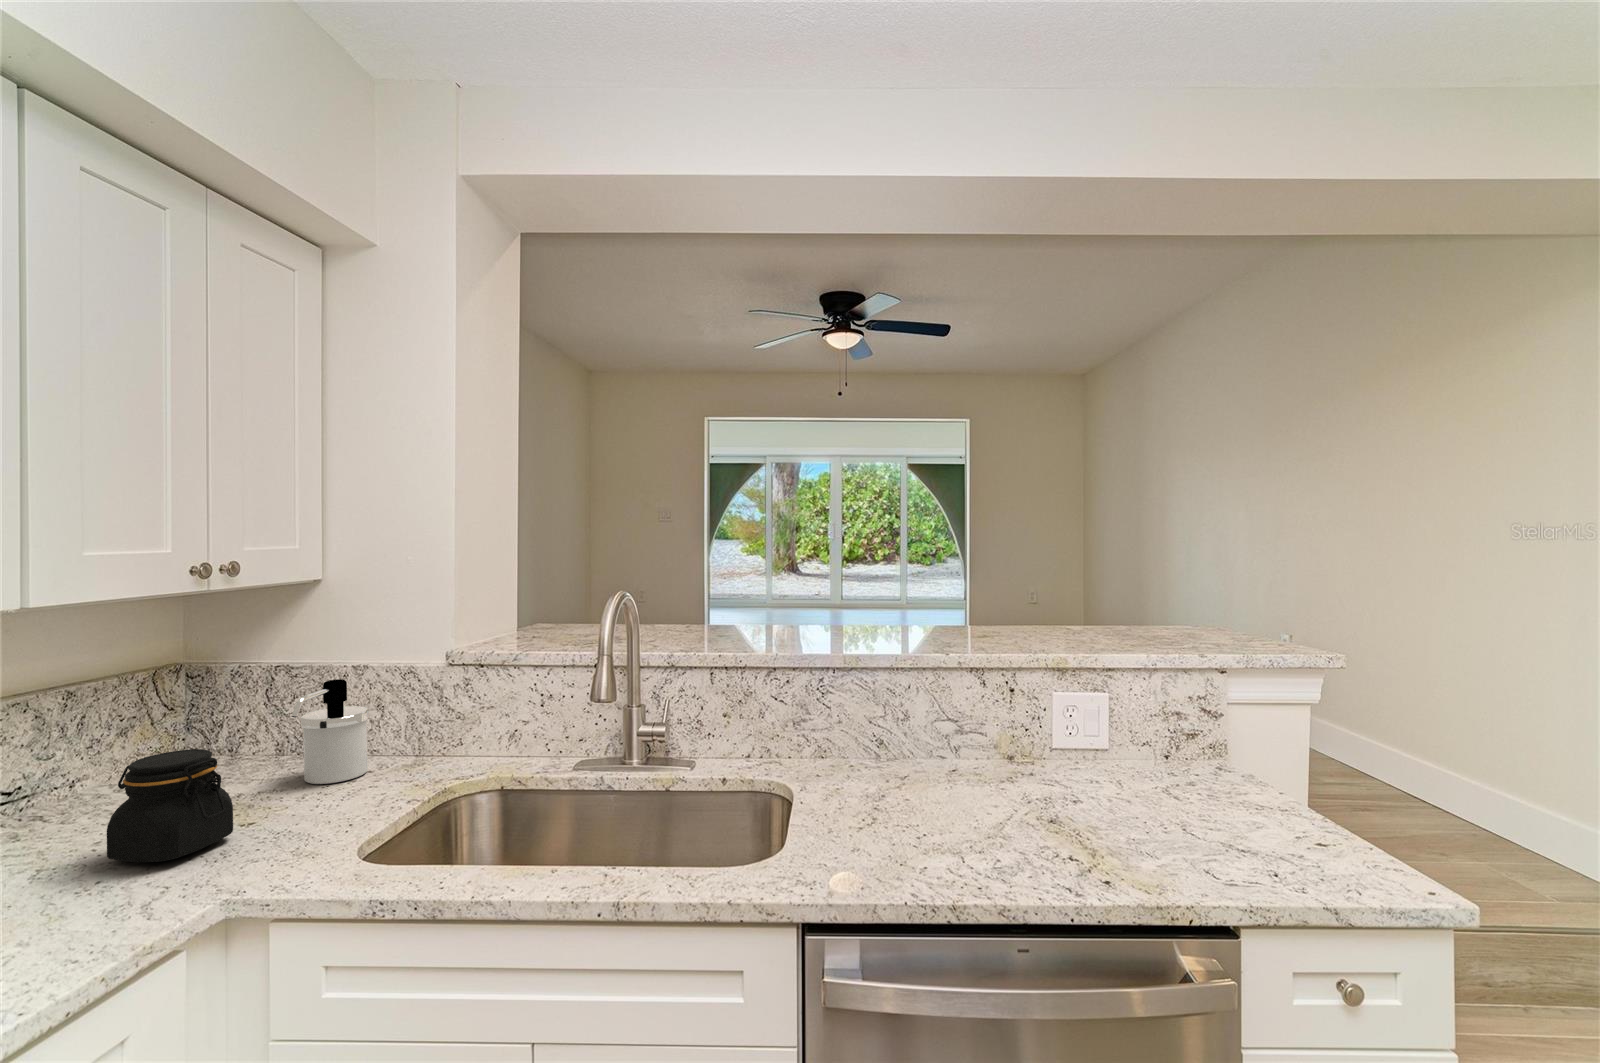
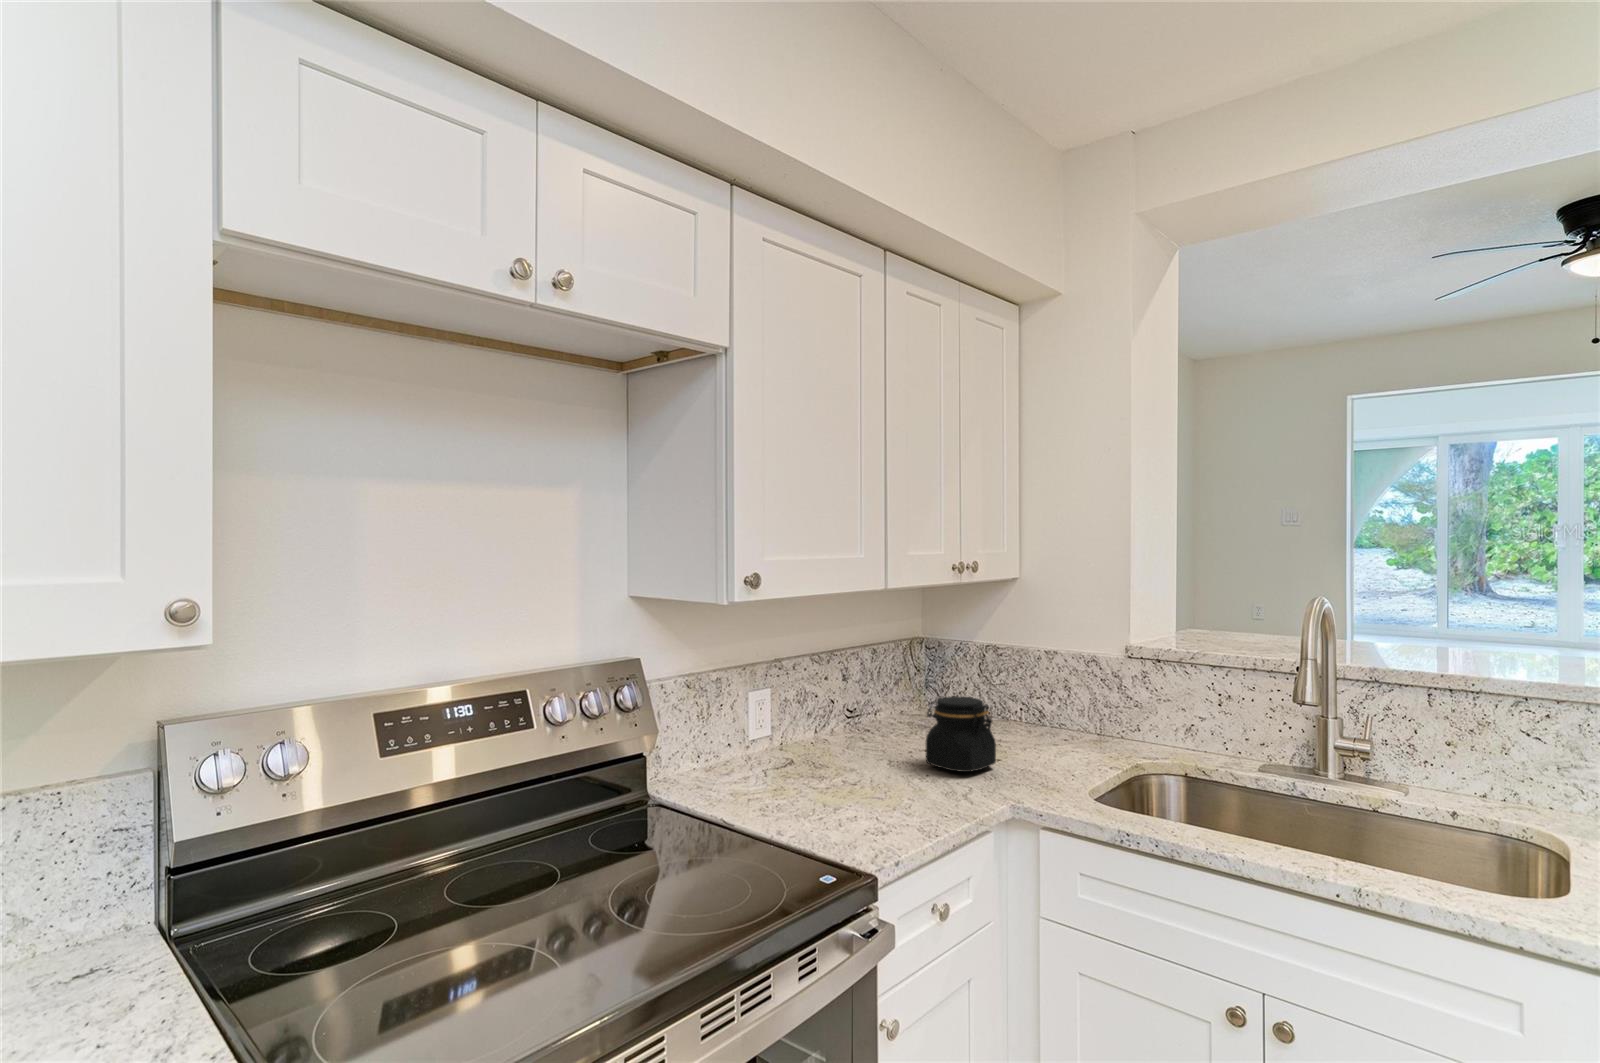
soap dispenser: present [292,679,369,784] -> none [1017,660,1067,743]

